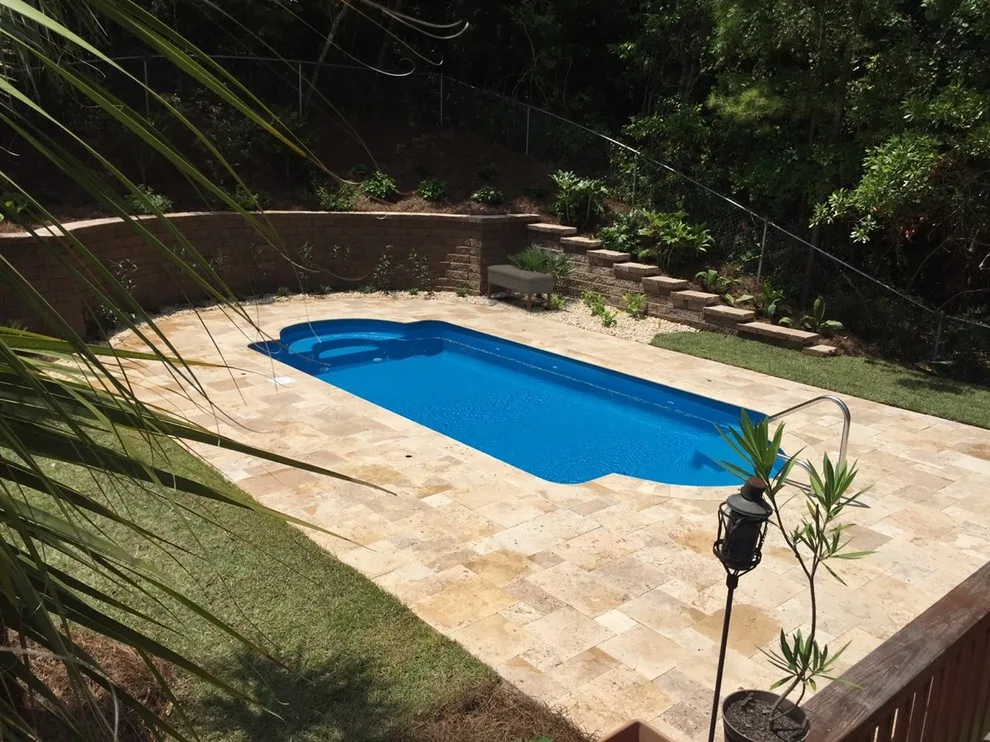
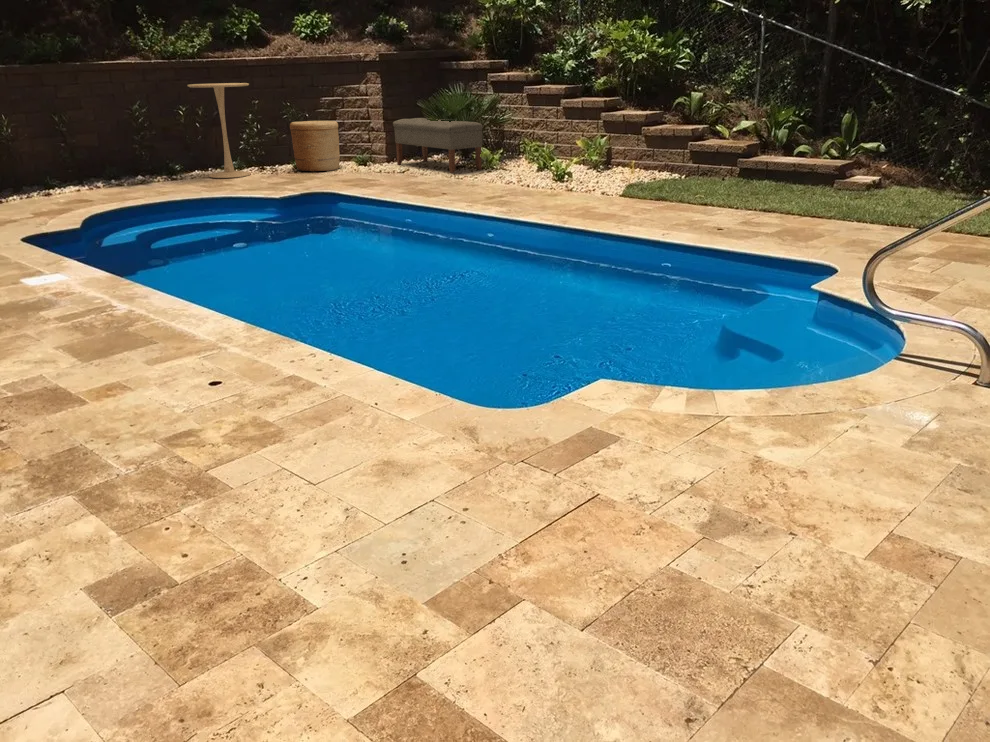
pedestal table: none [343,231,386,300] -> present [188,83,251,178]
basket: none [412,261,447,300] -> present [290,121,340,172]

